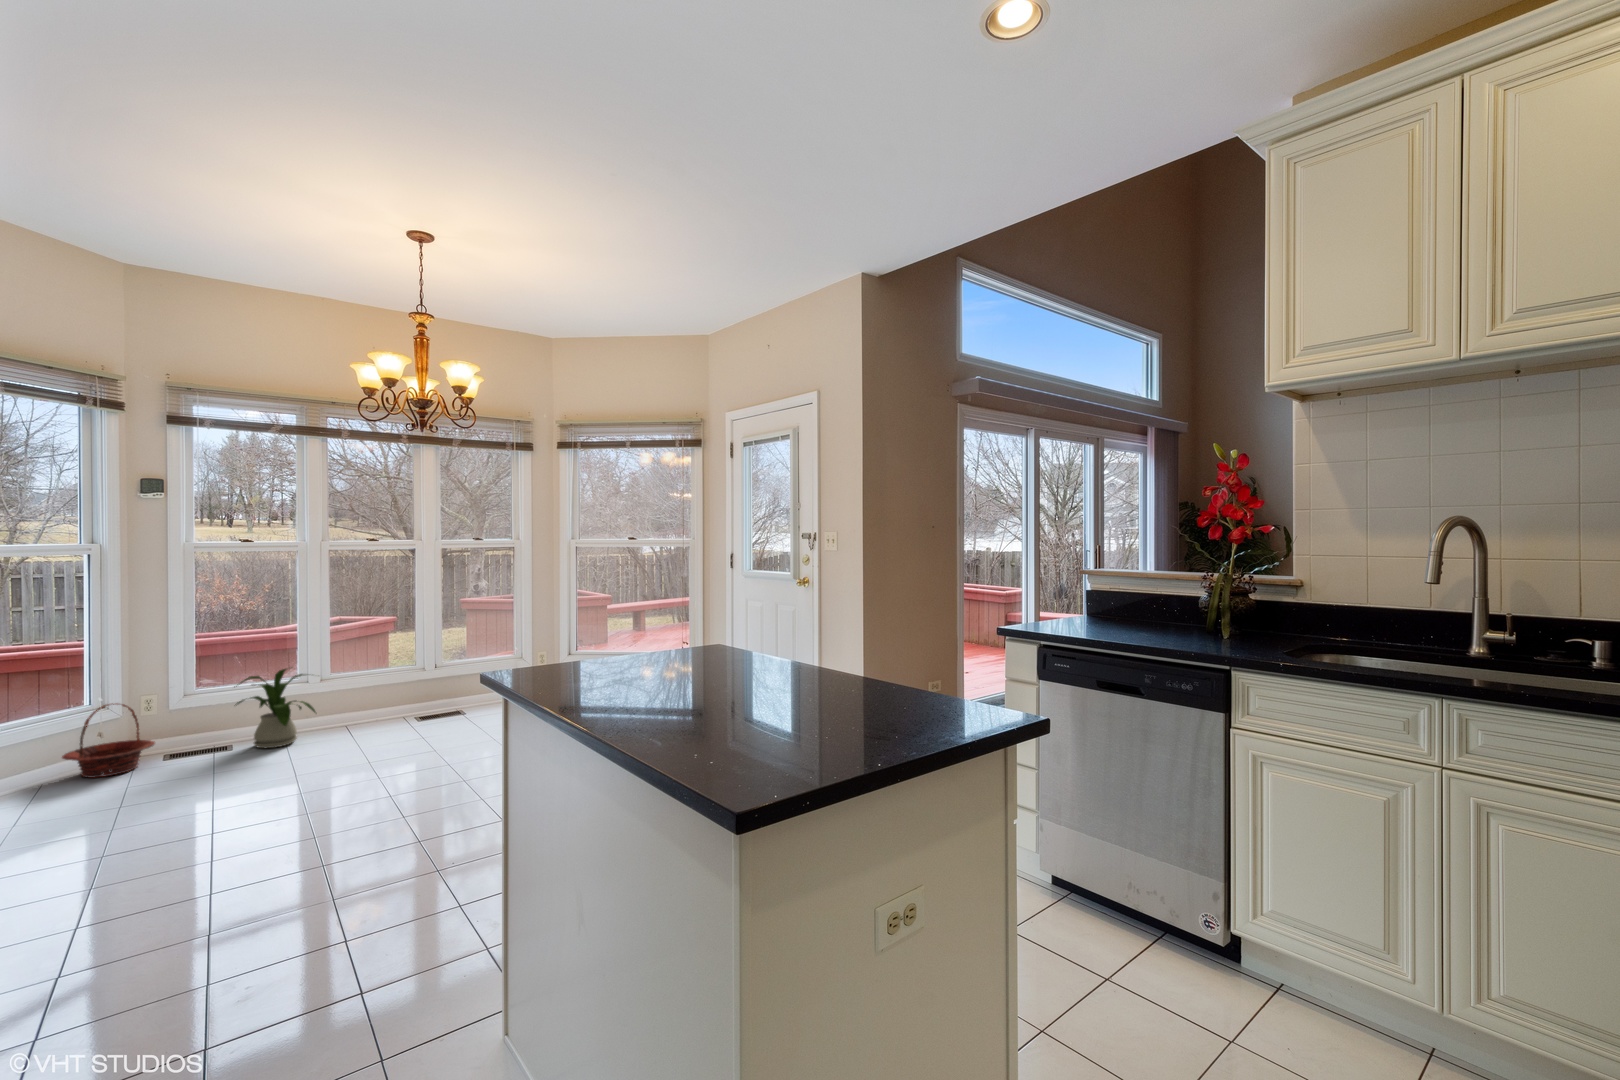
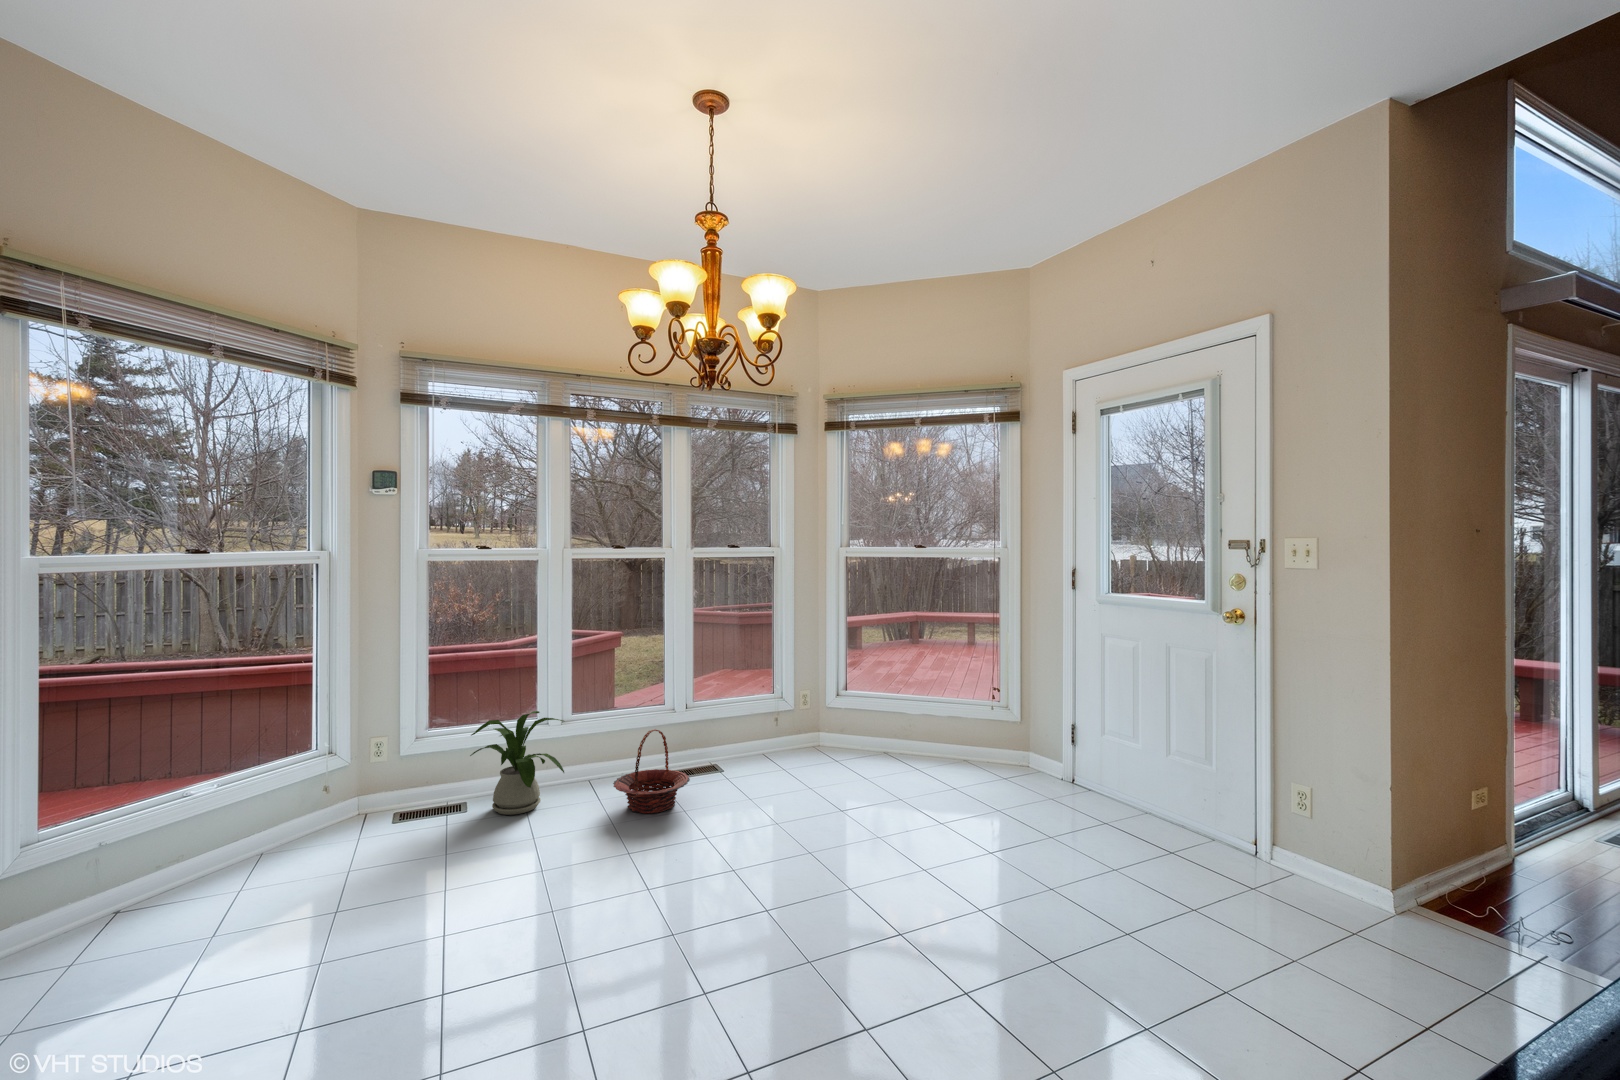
basket: present [62,703,155,778] -> present [613,729,690,813]

